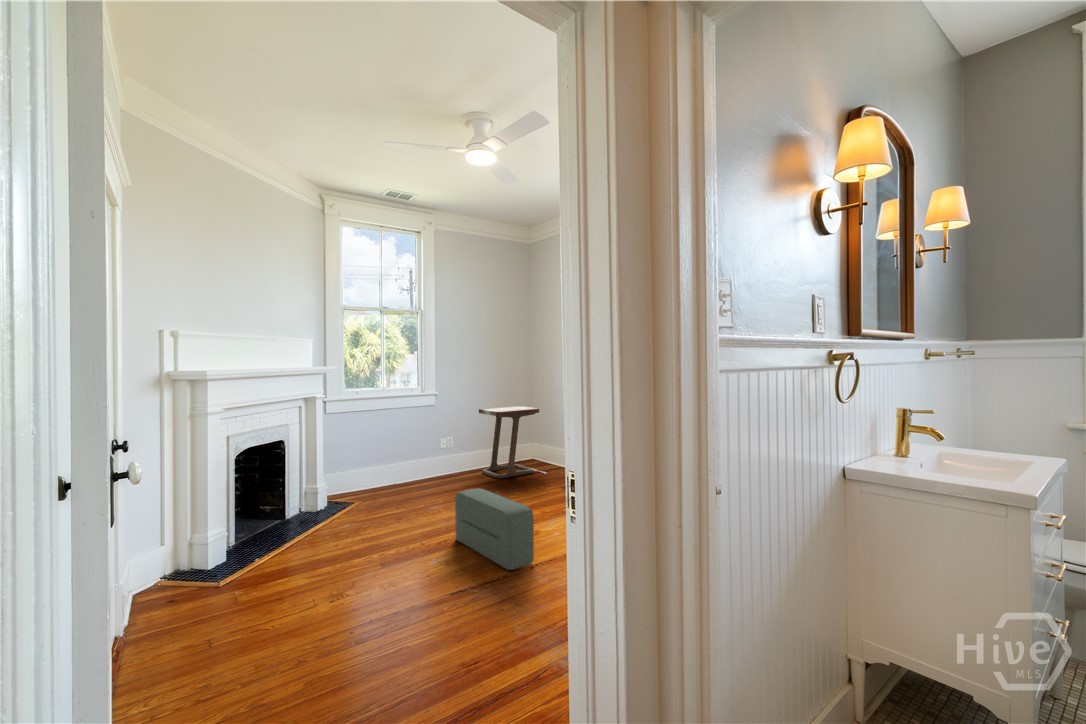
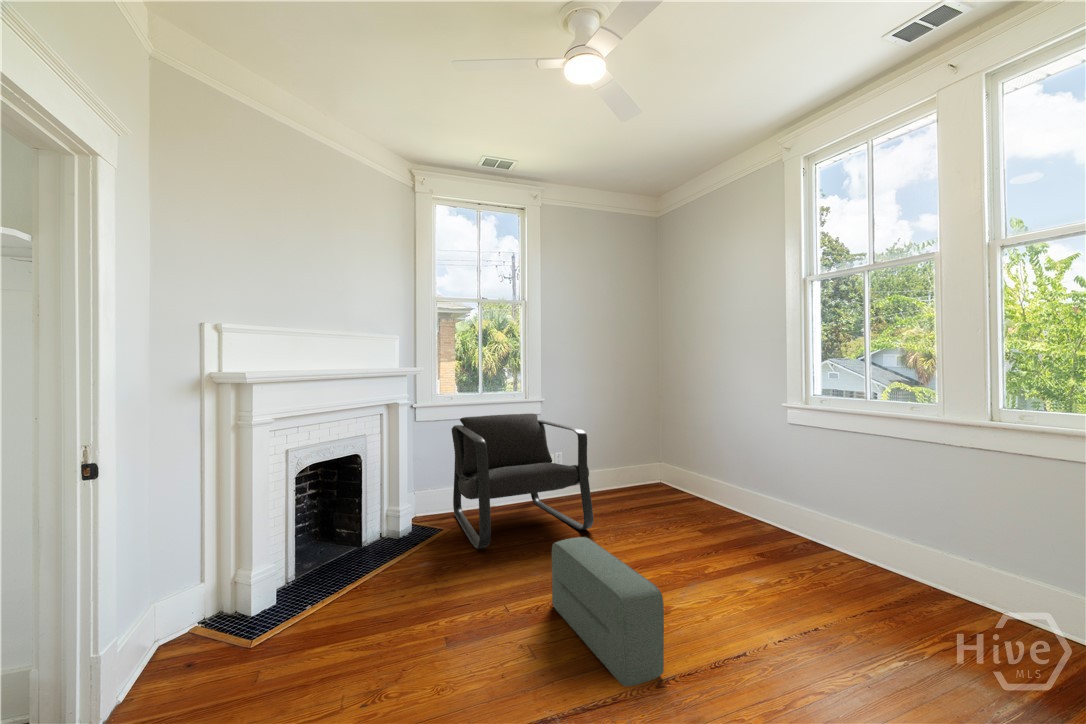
armchair: none [359,405,482,513] -> present [452,413,593,549]
side table: present [479,406,539,478] -> none [592,416,678,506]

